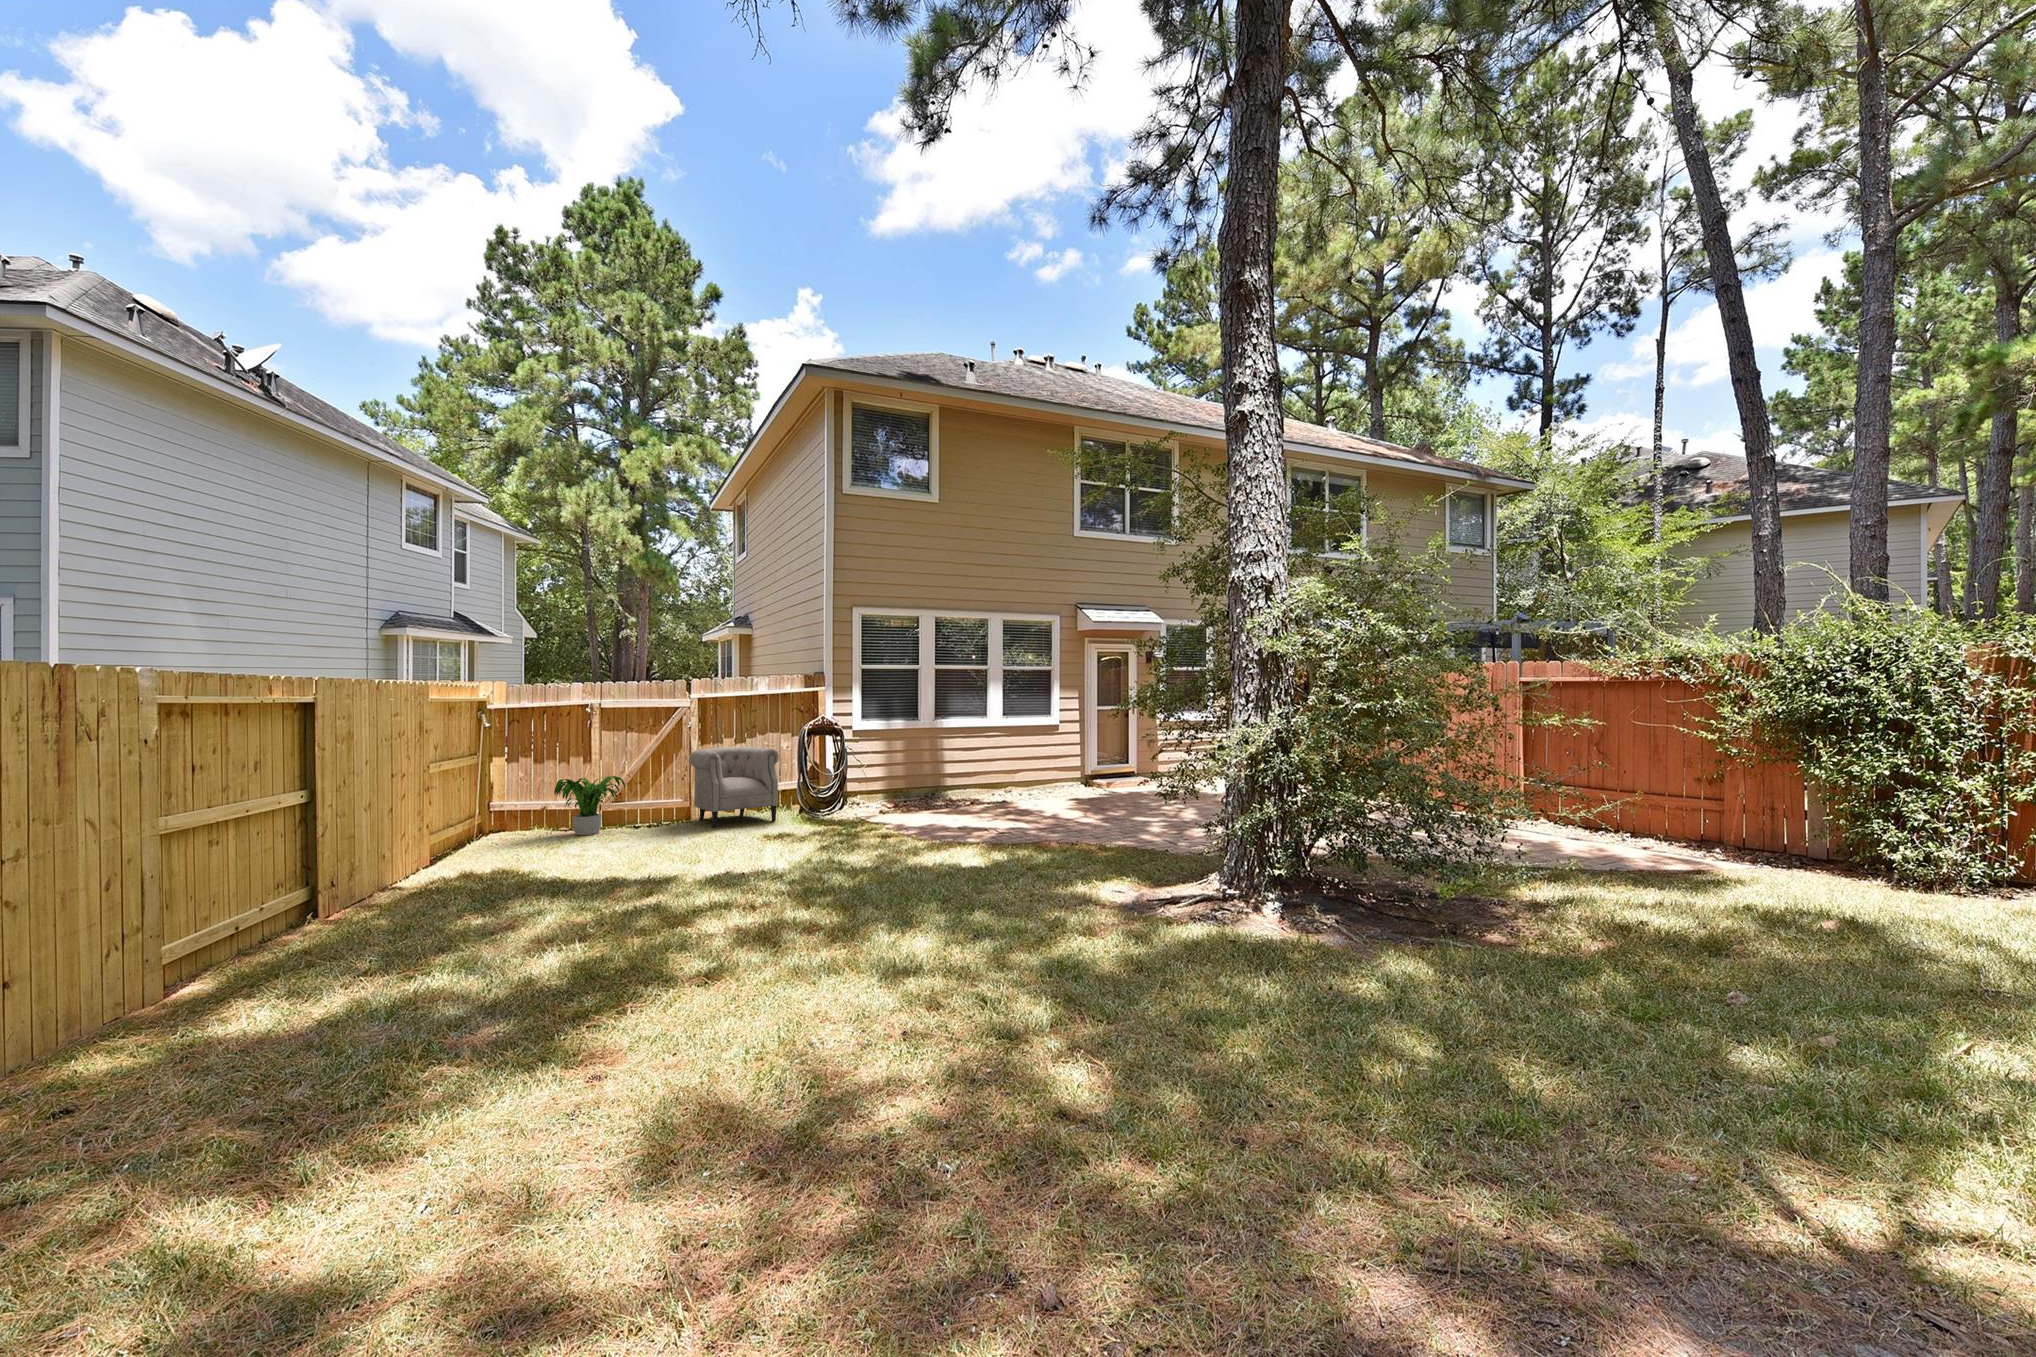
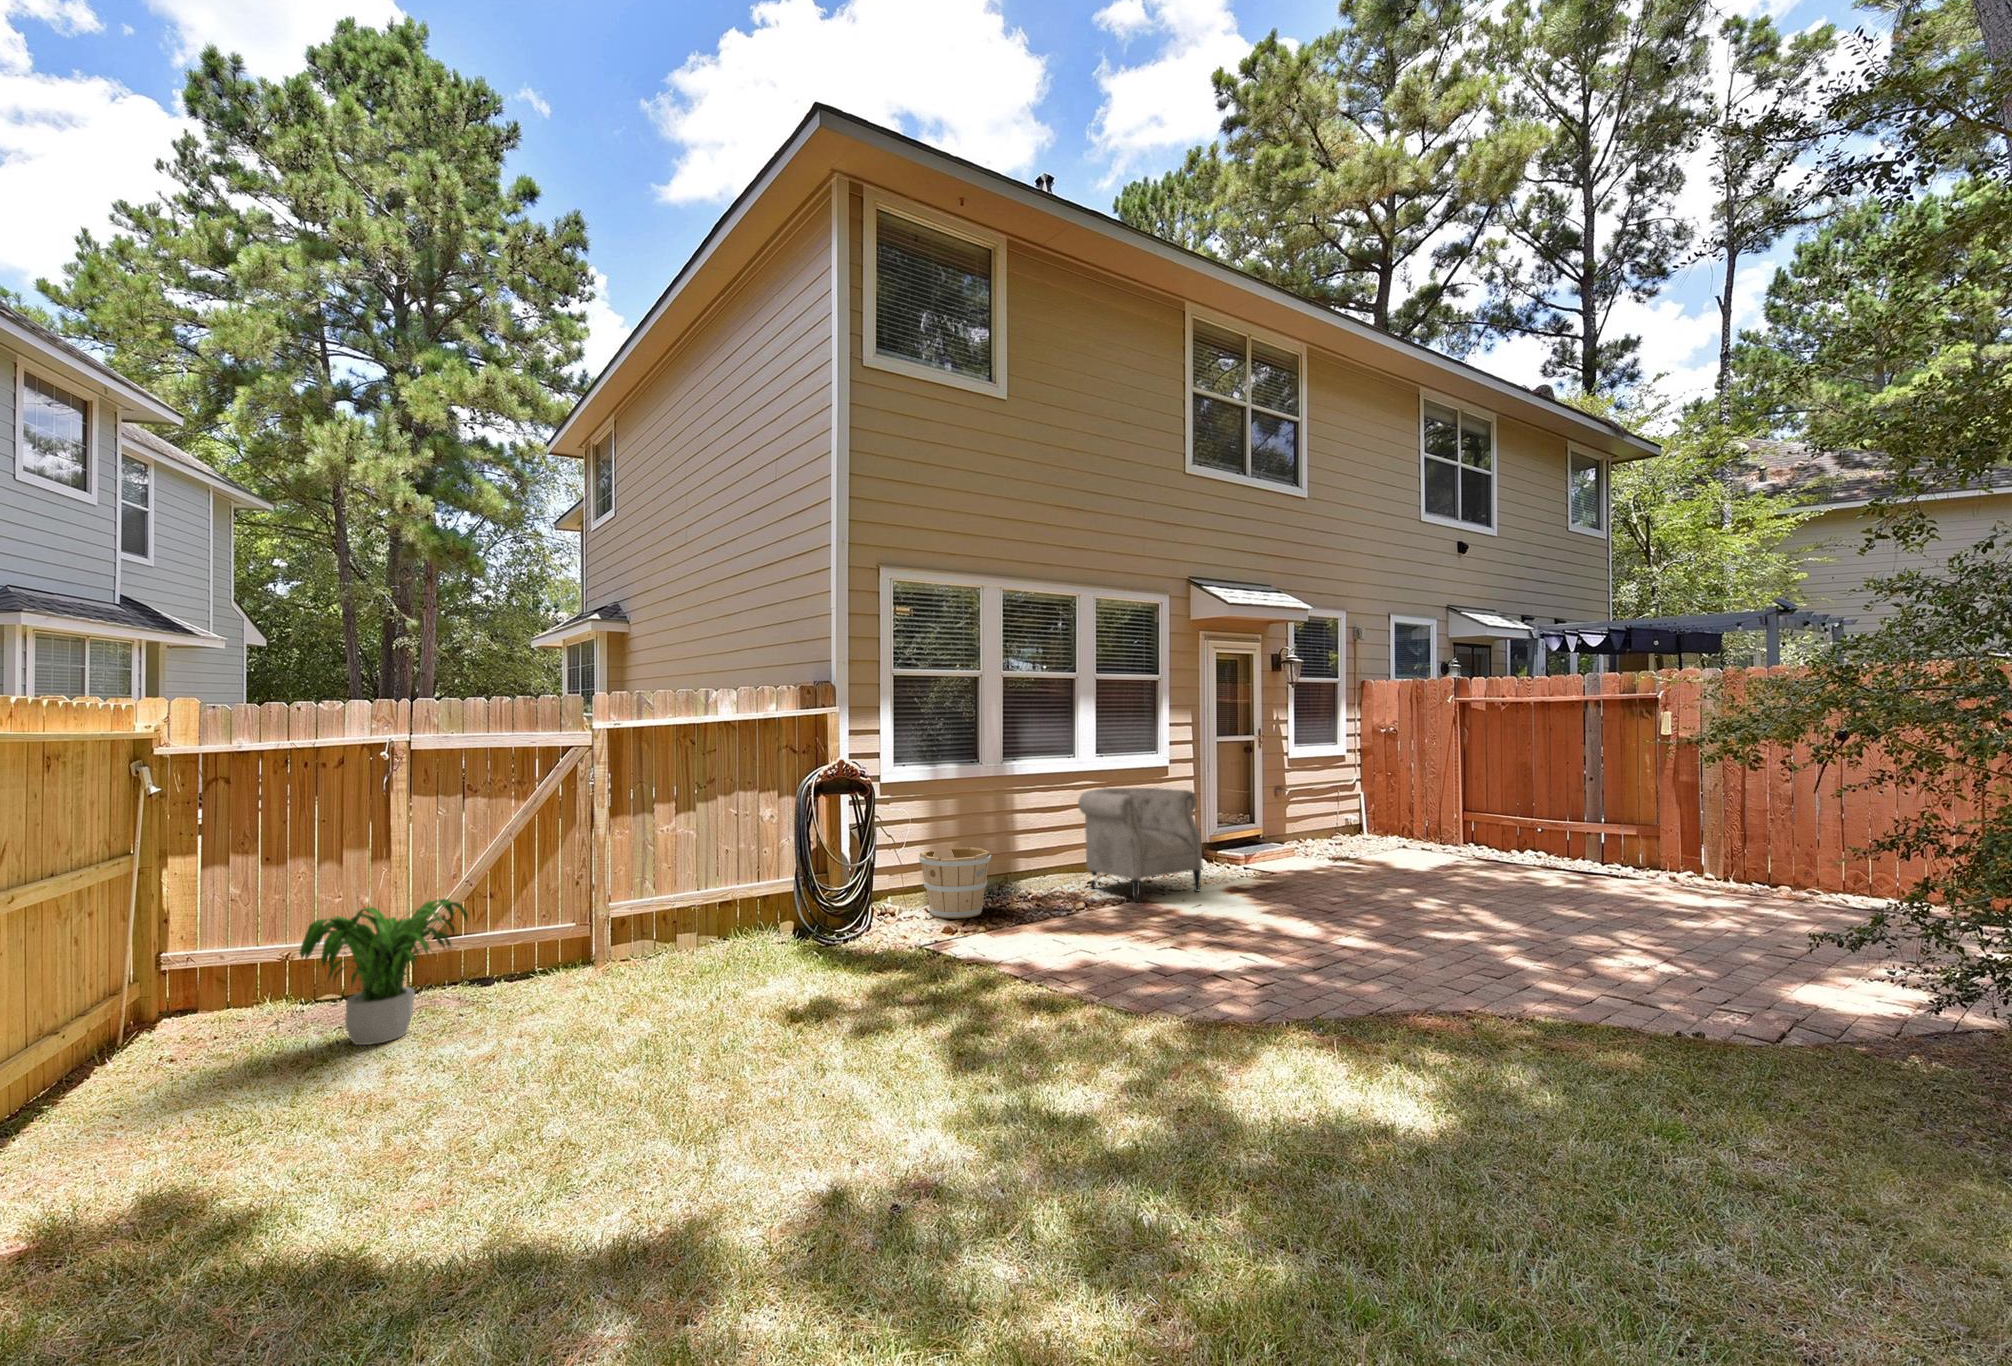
chair: present [690,747,779,828] -> present [1078,788,1203,902]
wooden bucket: none [874,769,916,807] -> present [919,846,991,919]

